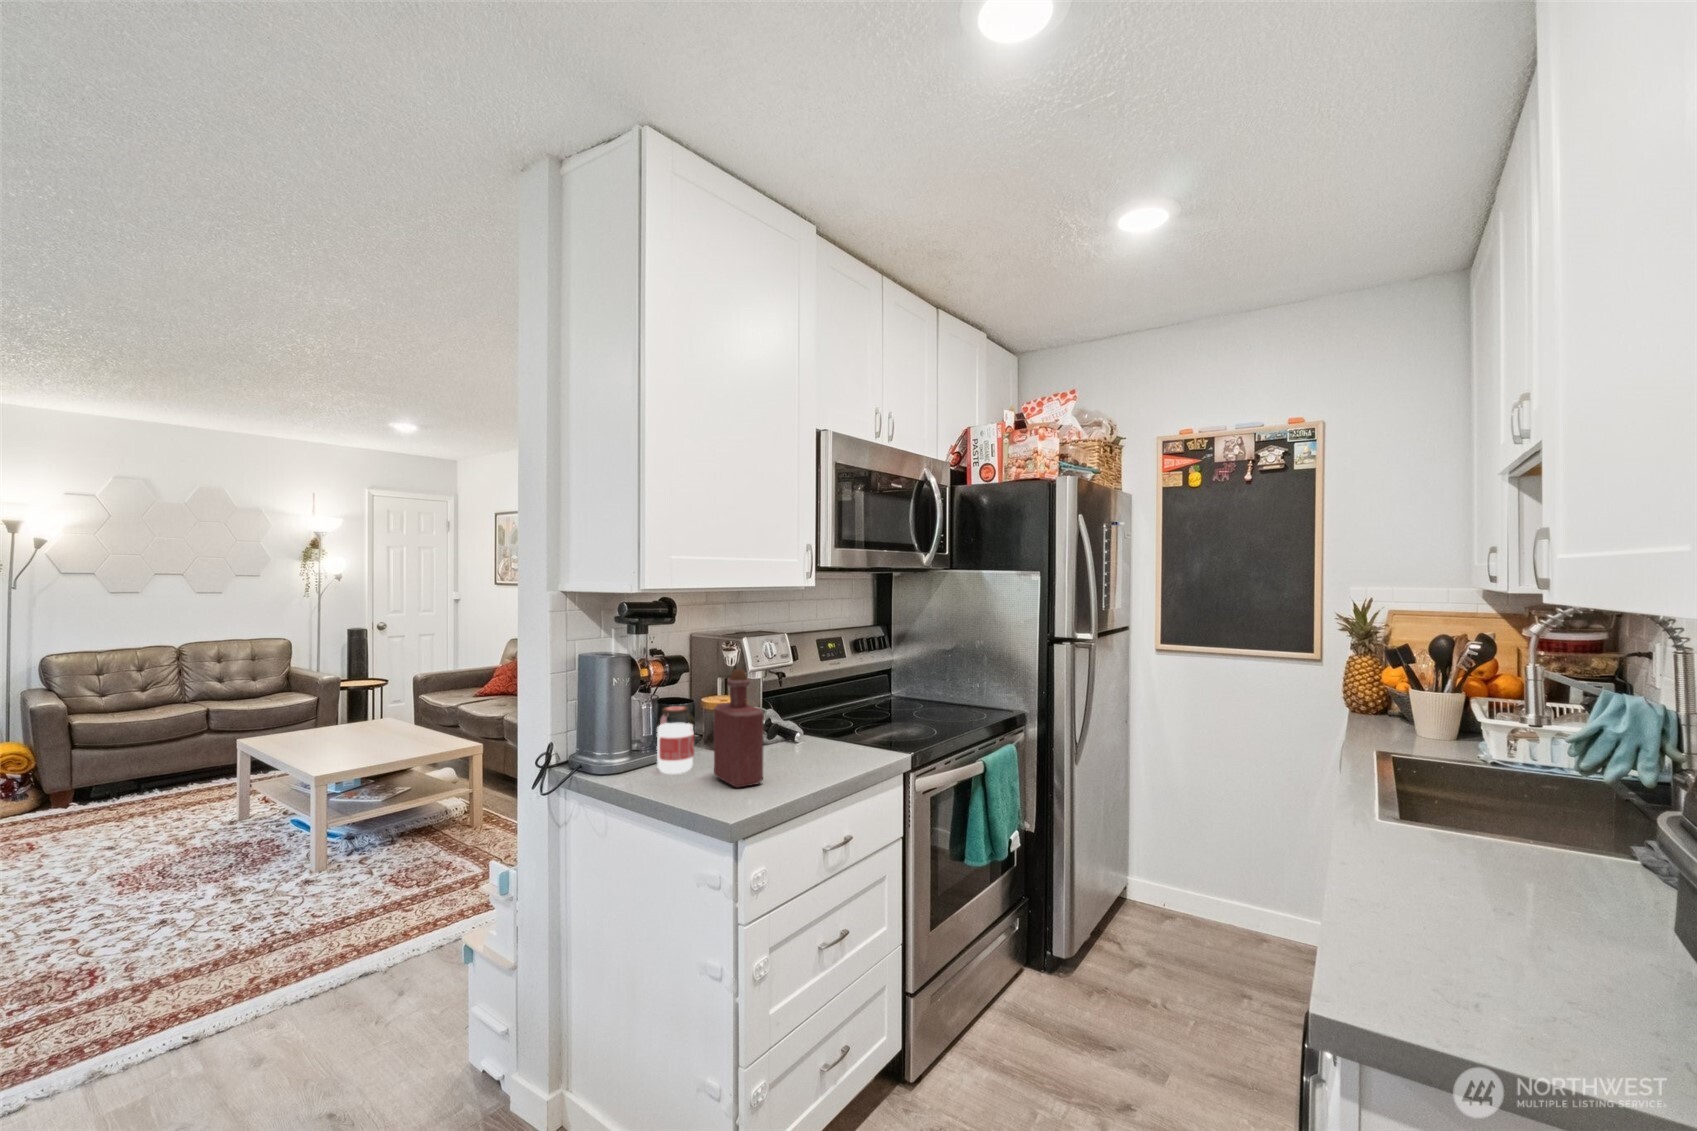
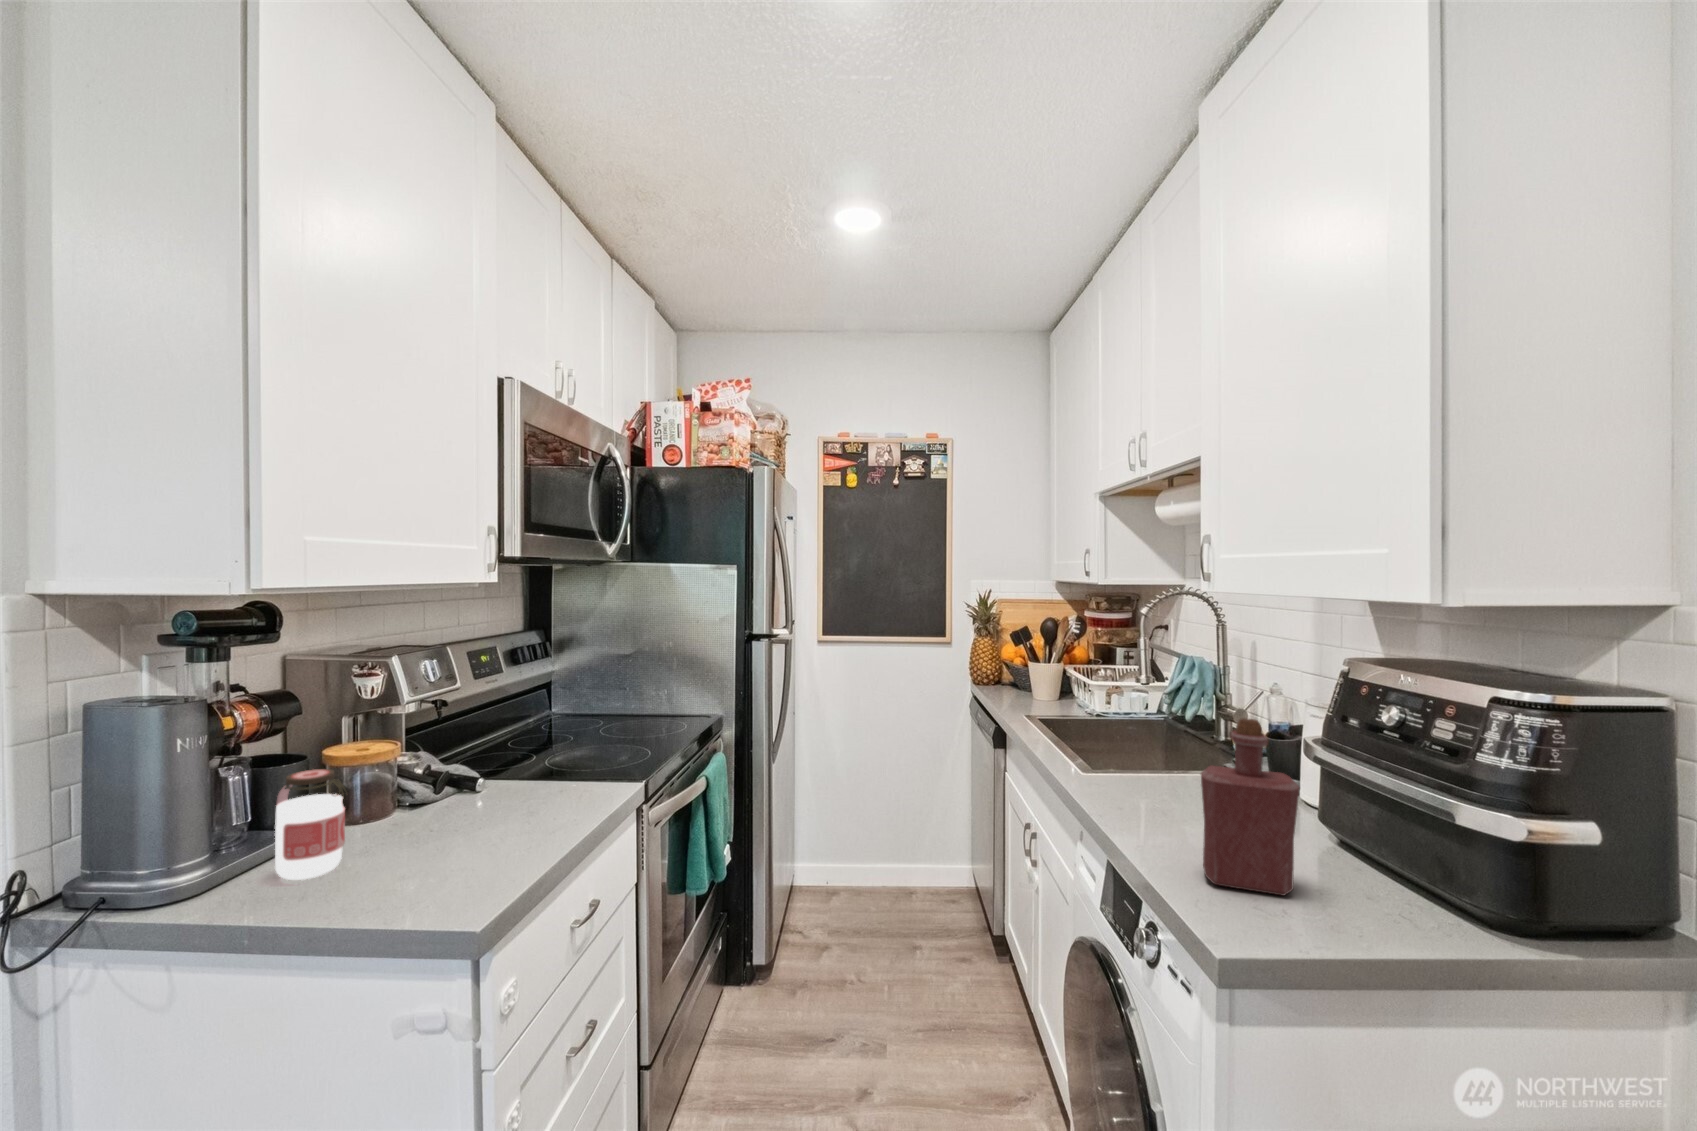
bottle: present [714,669,764,788] -> present [1201,718,1299,895]

